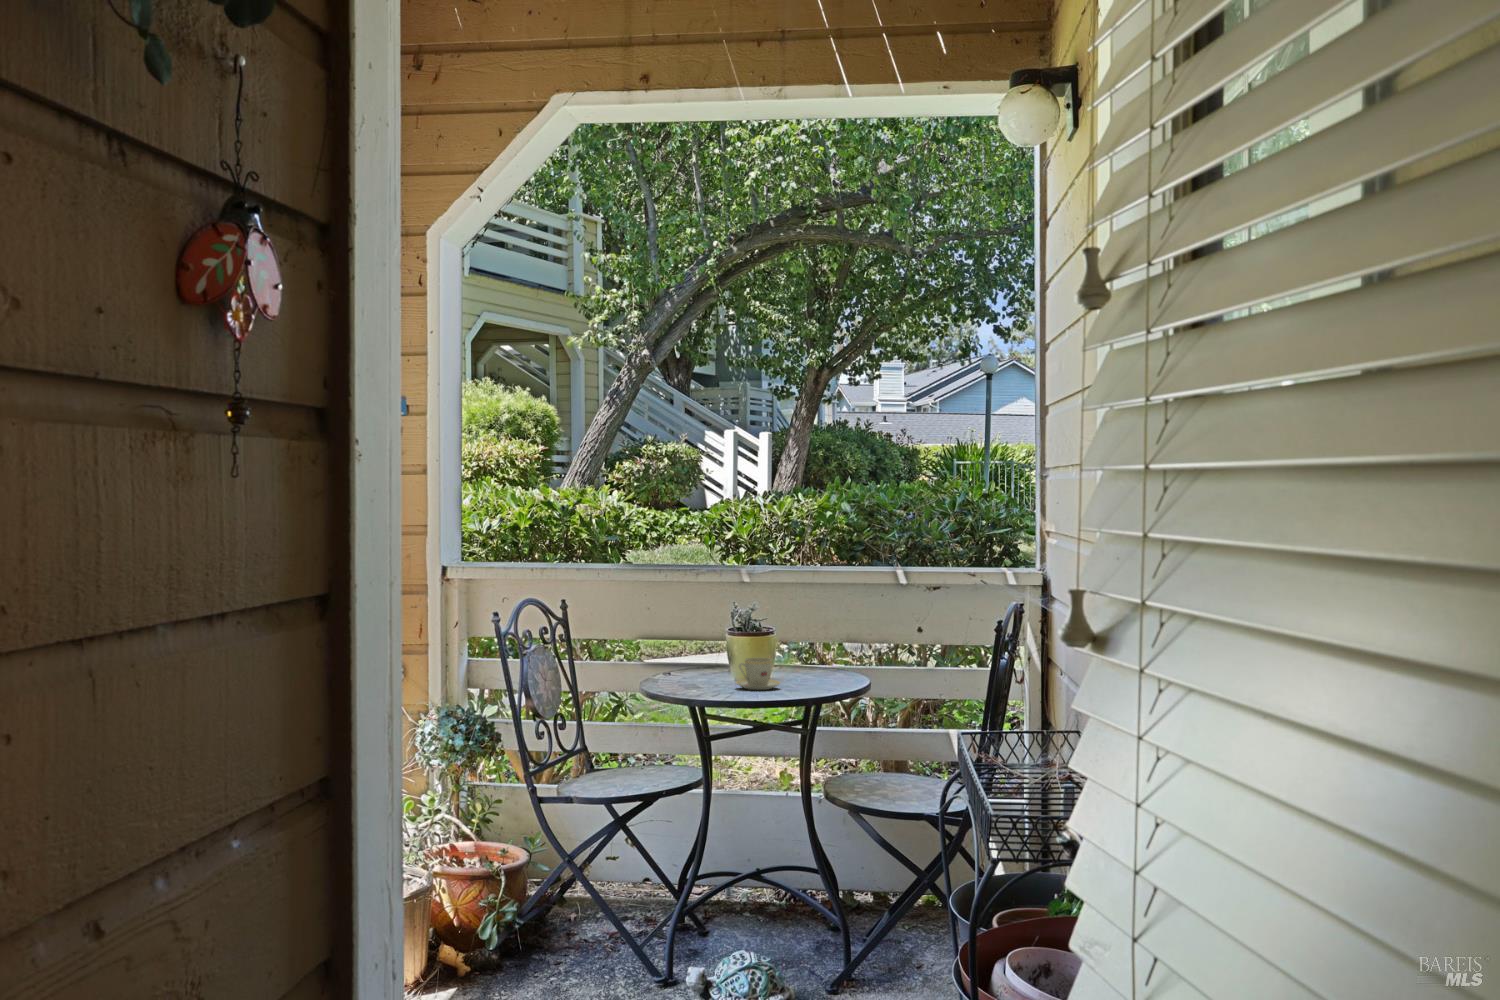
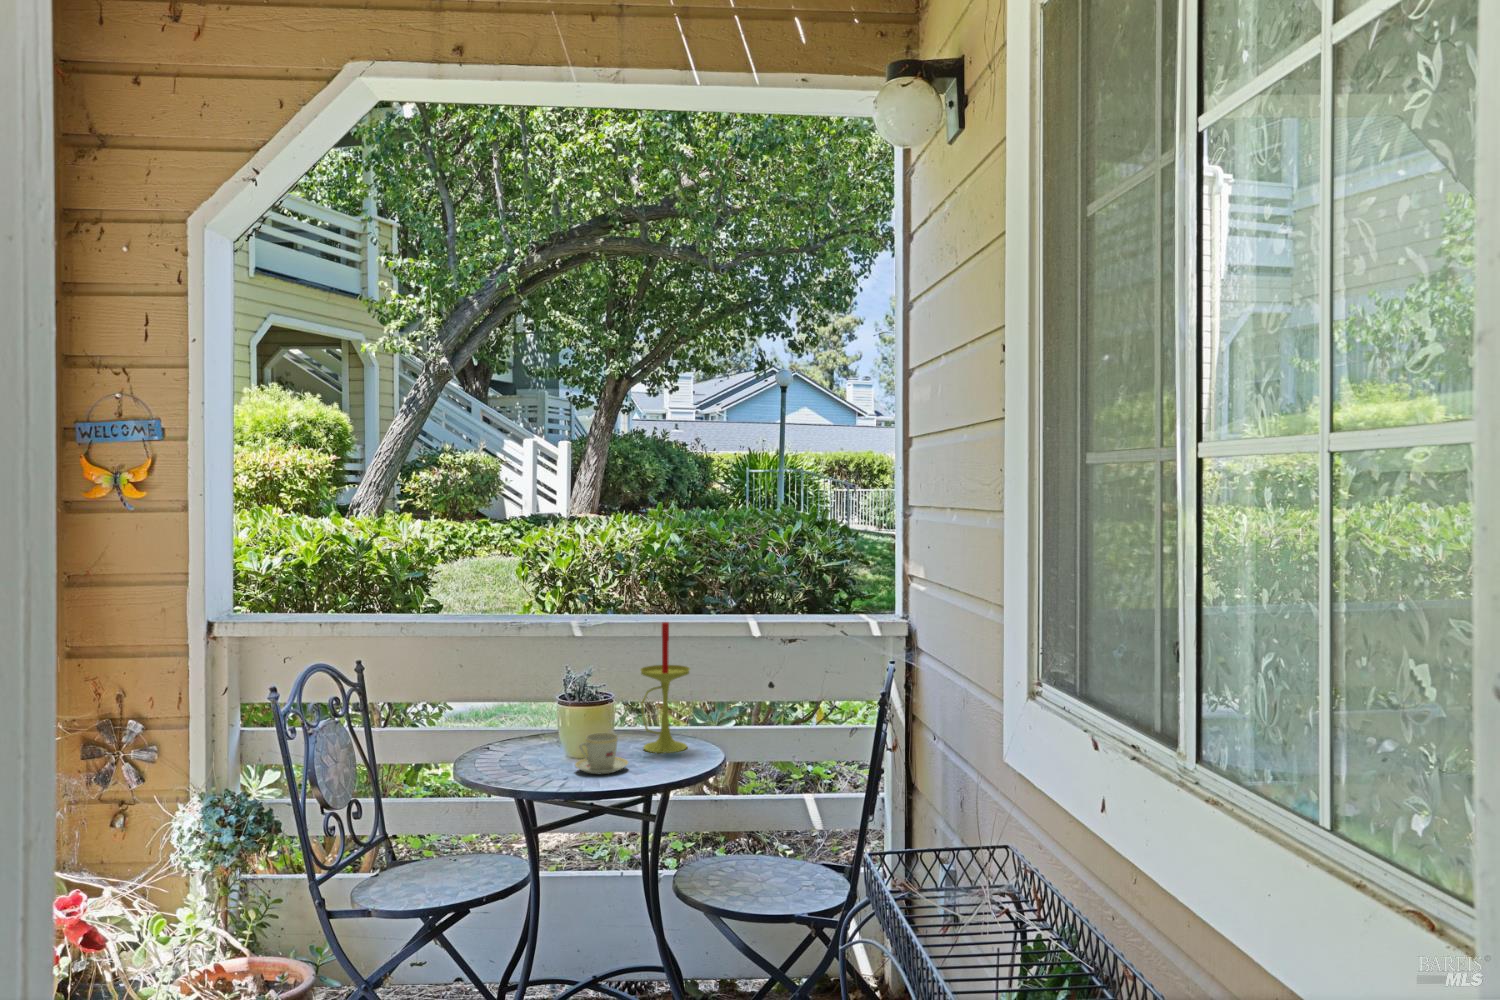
candle: none [795,567,840,684] -> present [641,622,690,753]

